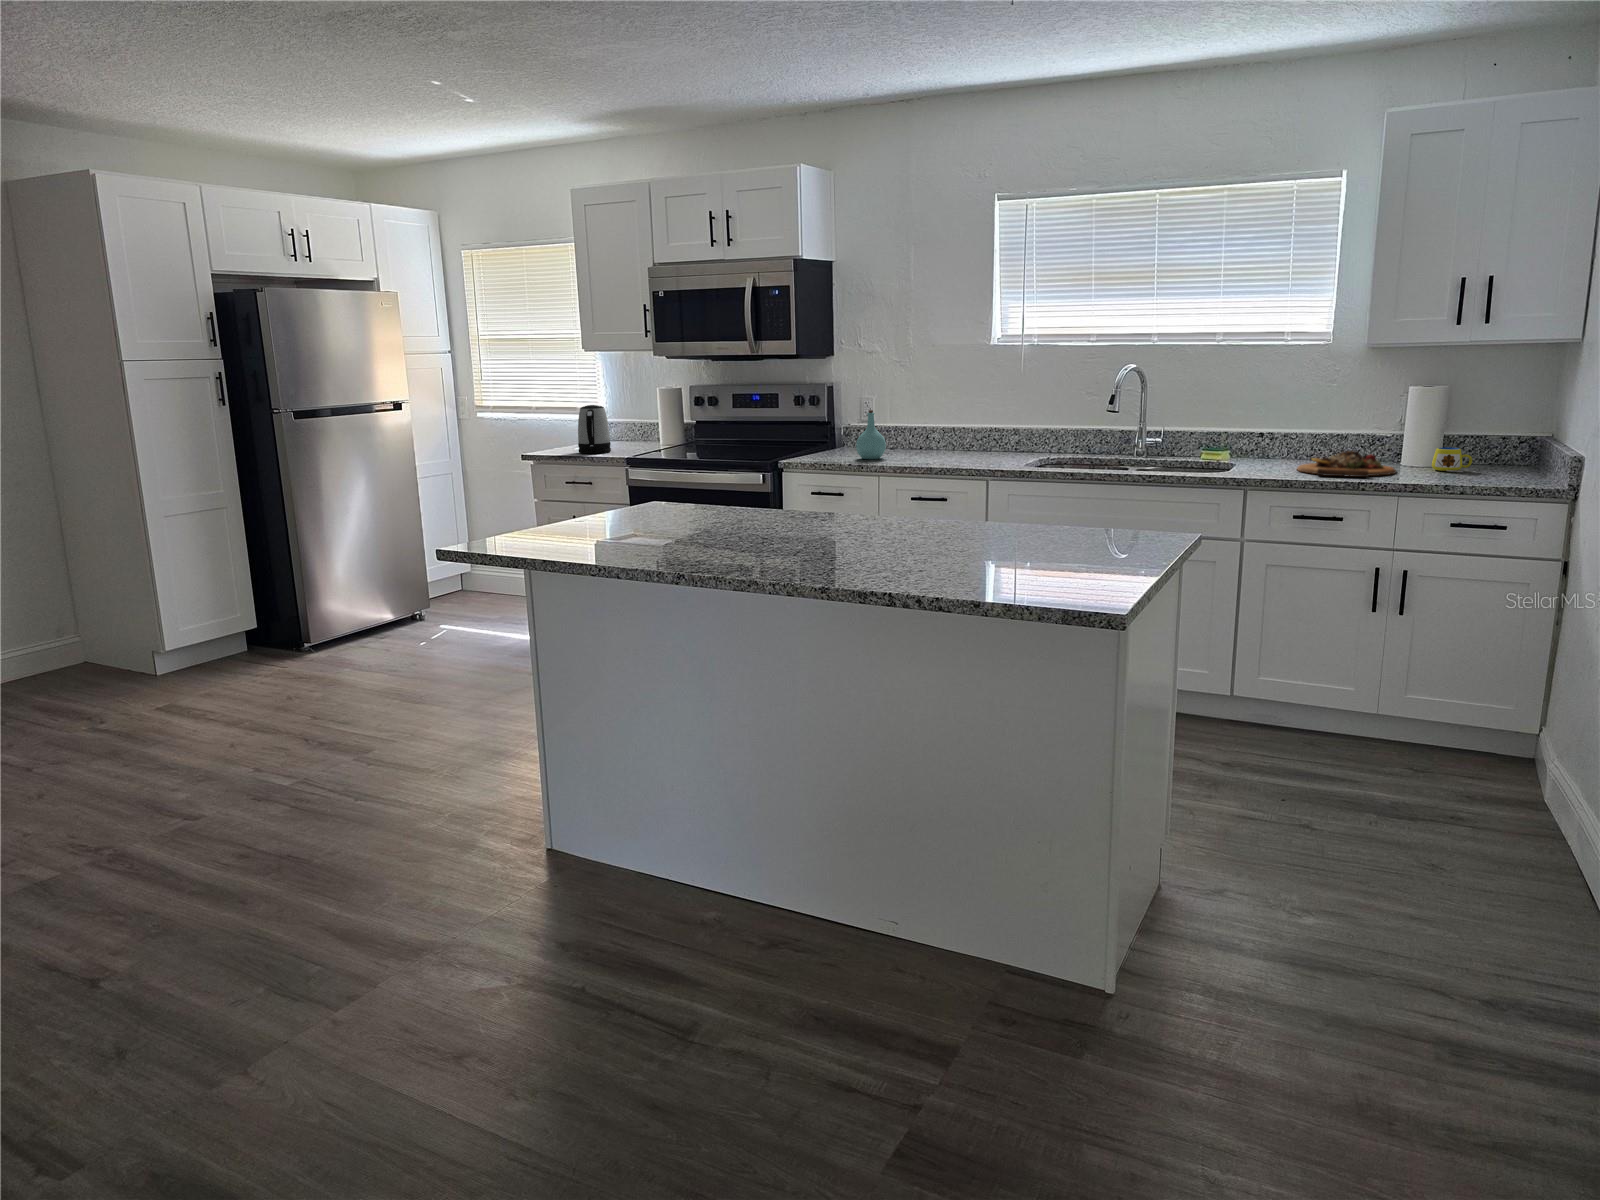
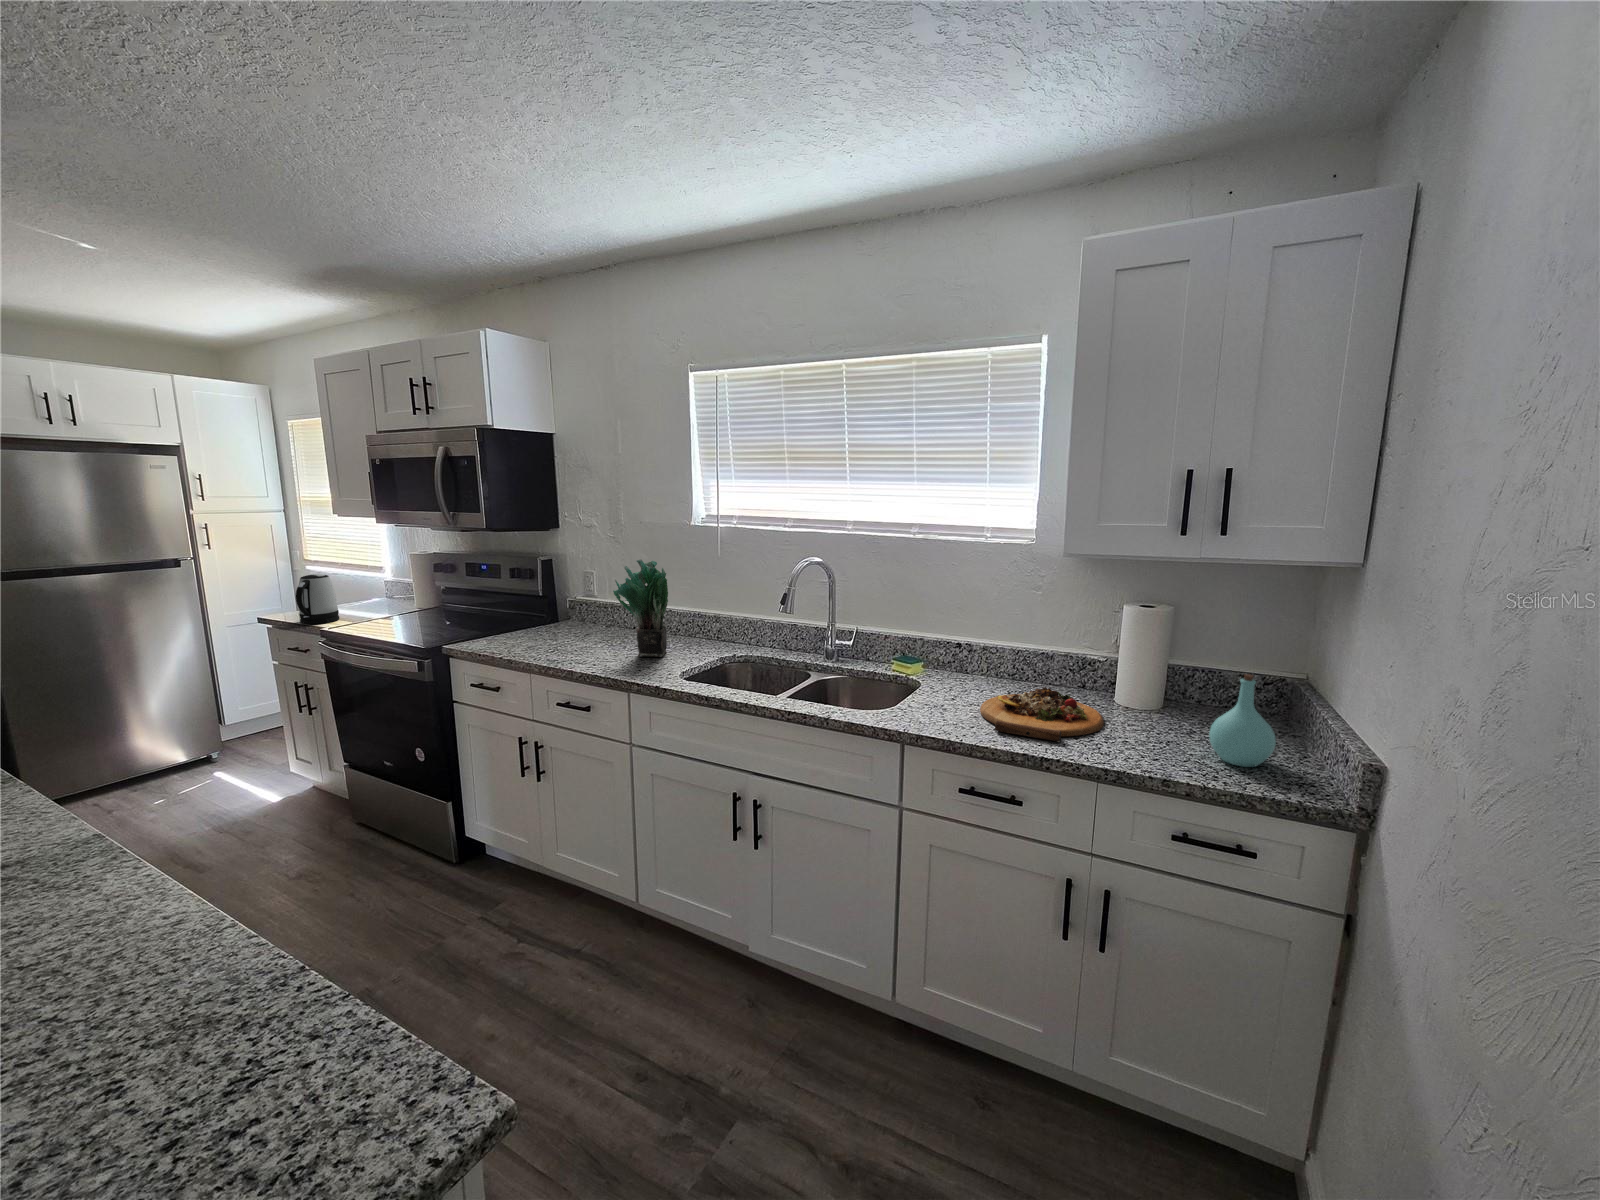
potted plant: none [947,372,998,459] -> present [613,560,668,657]
bottle: present [856,410,886,459] -> present [1209,674,1276,767]
mug: present [1432,448,1472,472] -> none [1152,691,1205,731]

